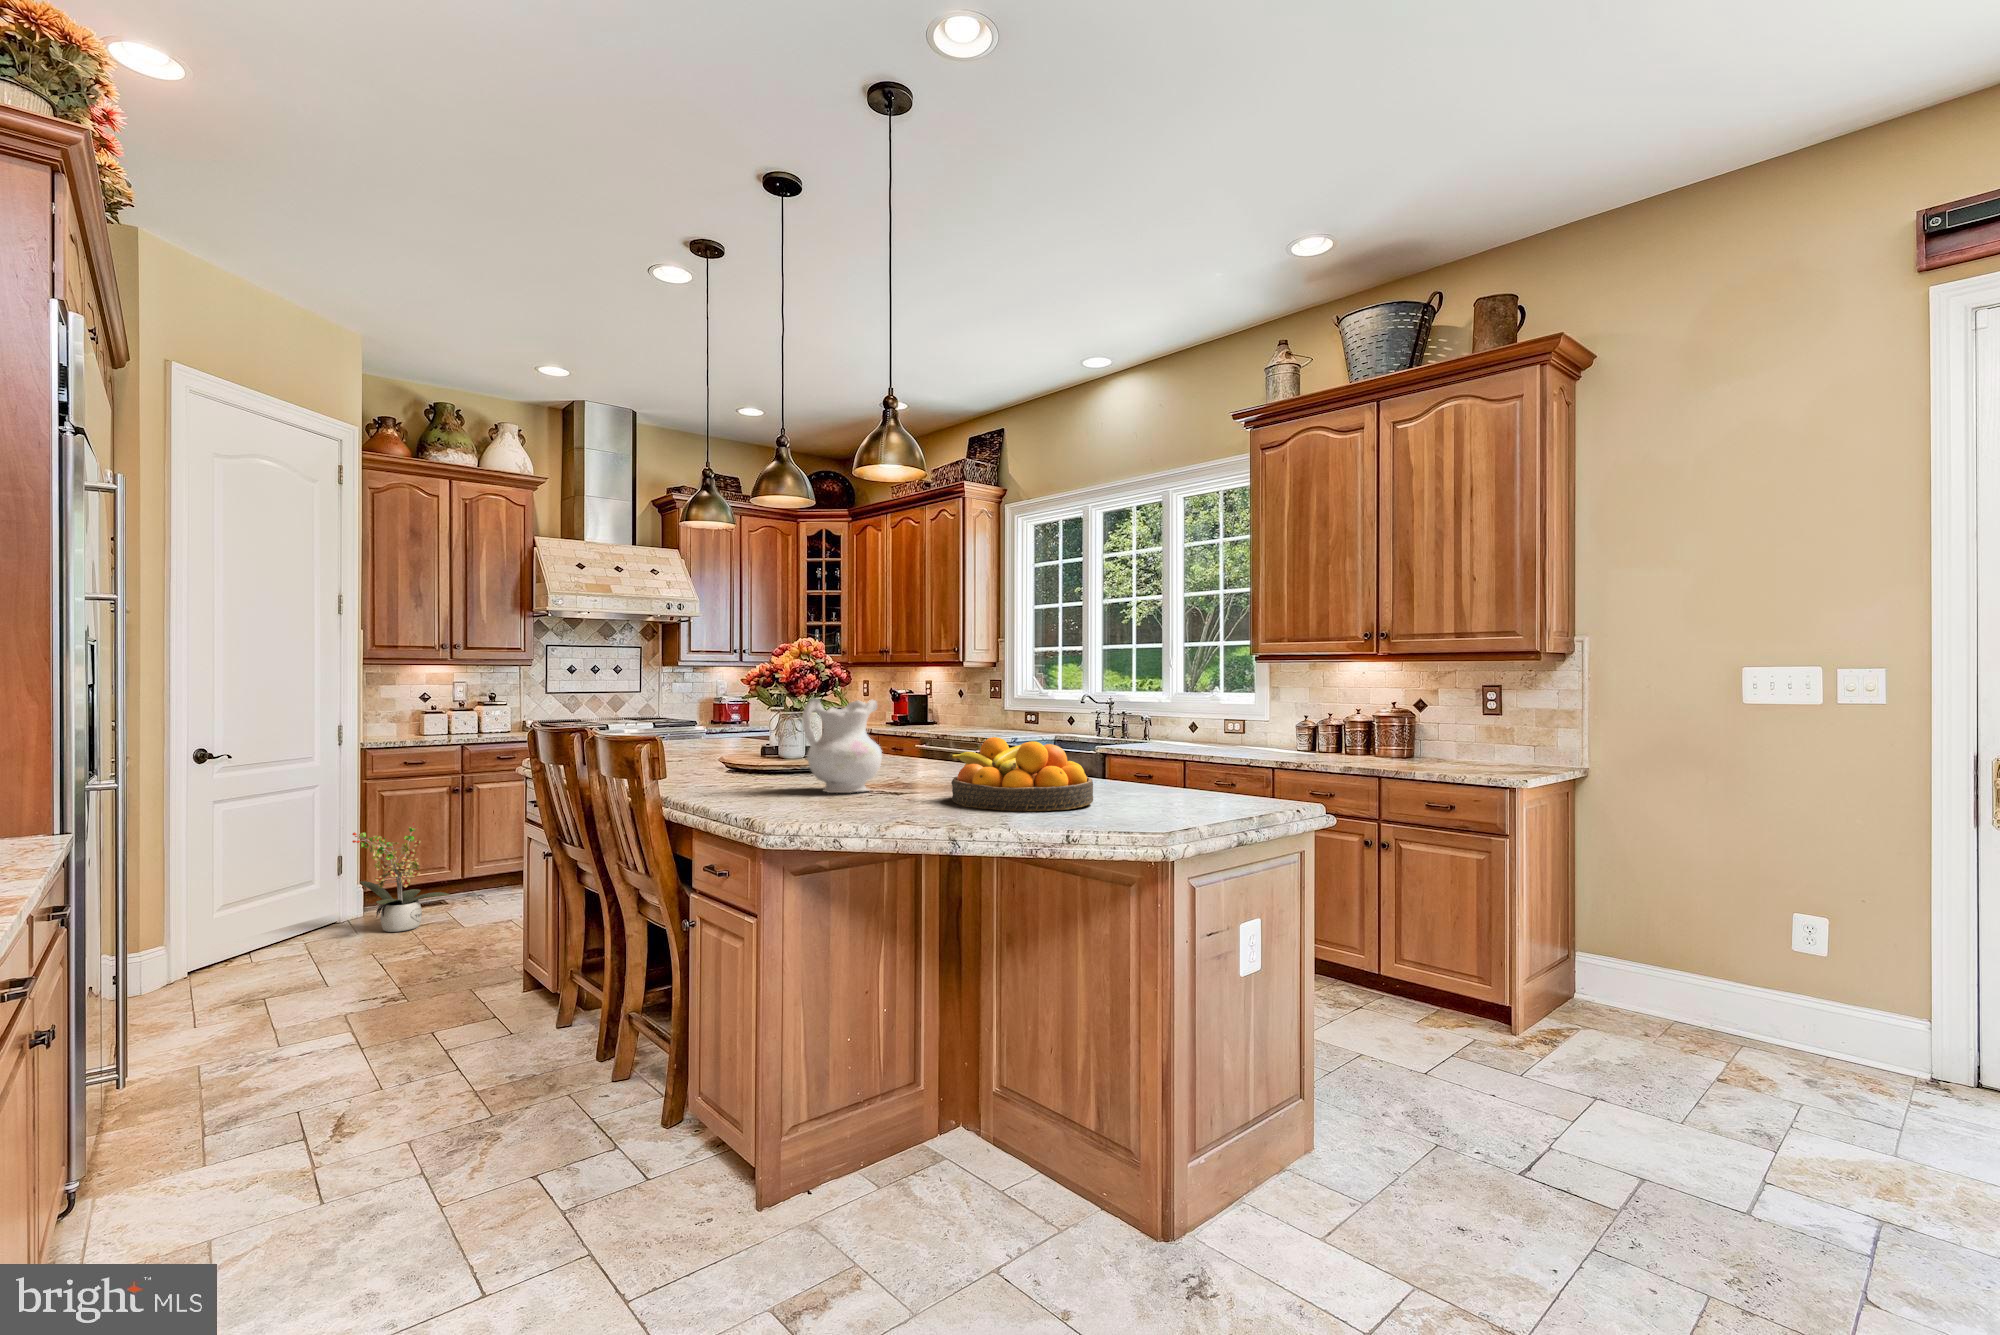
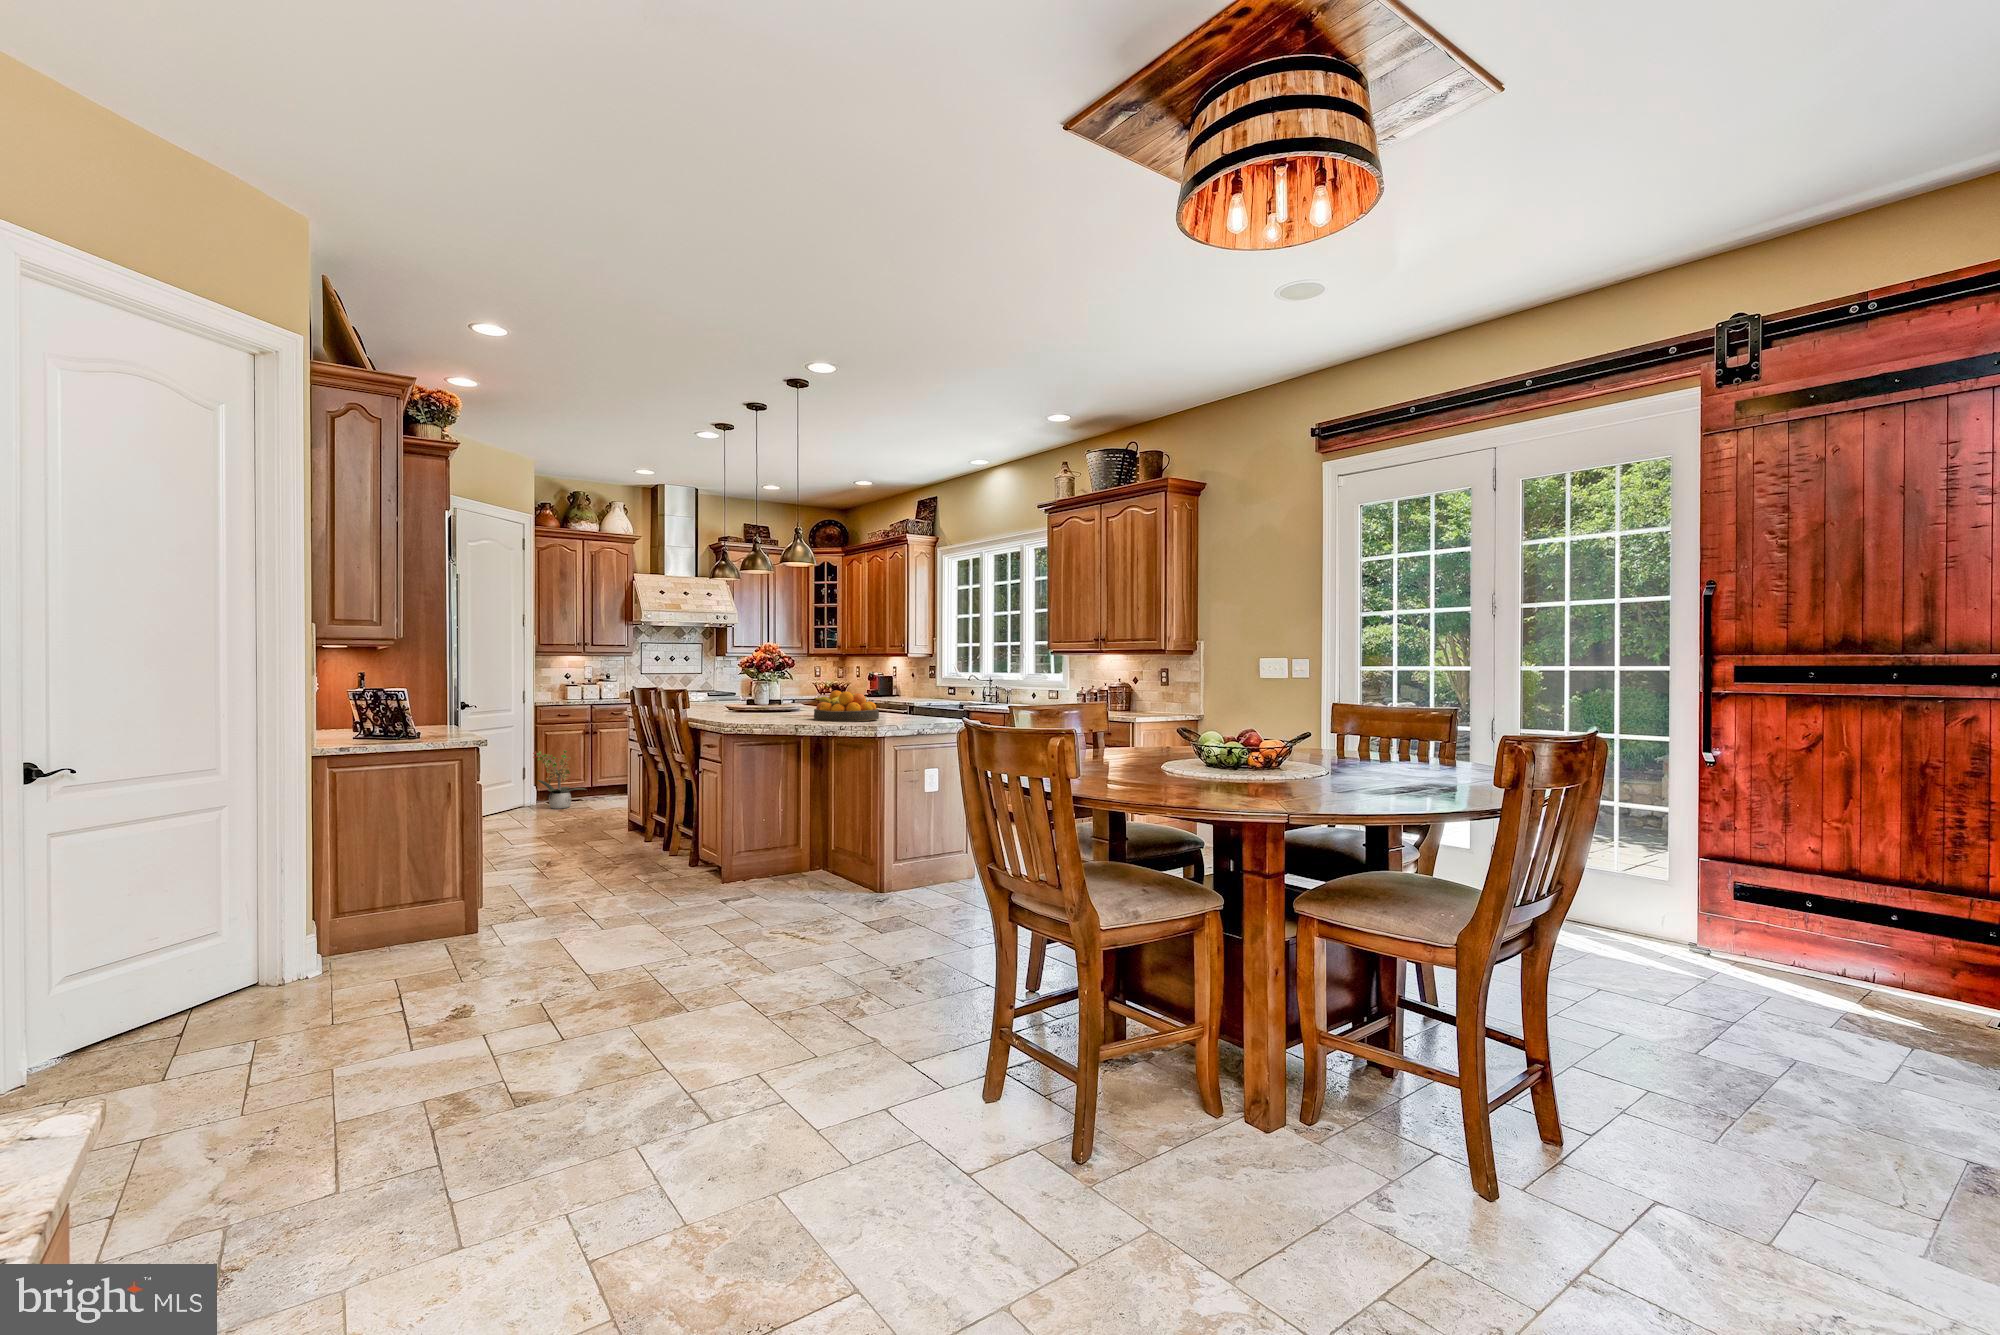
ceramic pitcher: present [802,698,882,793] -> none [751,672,790,716]

